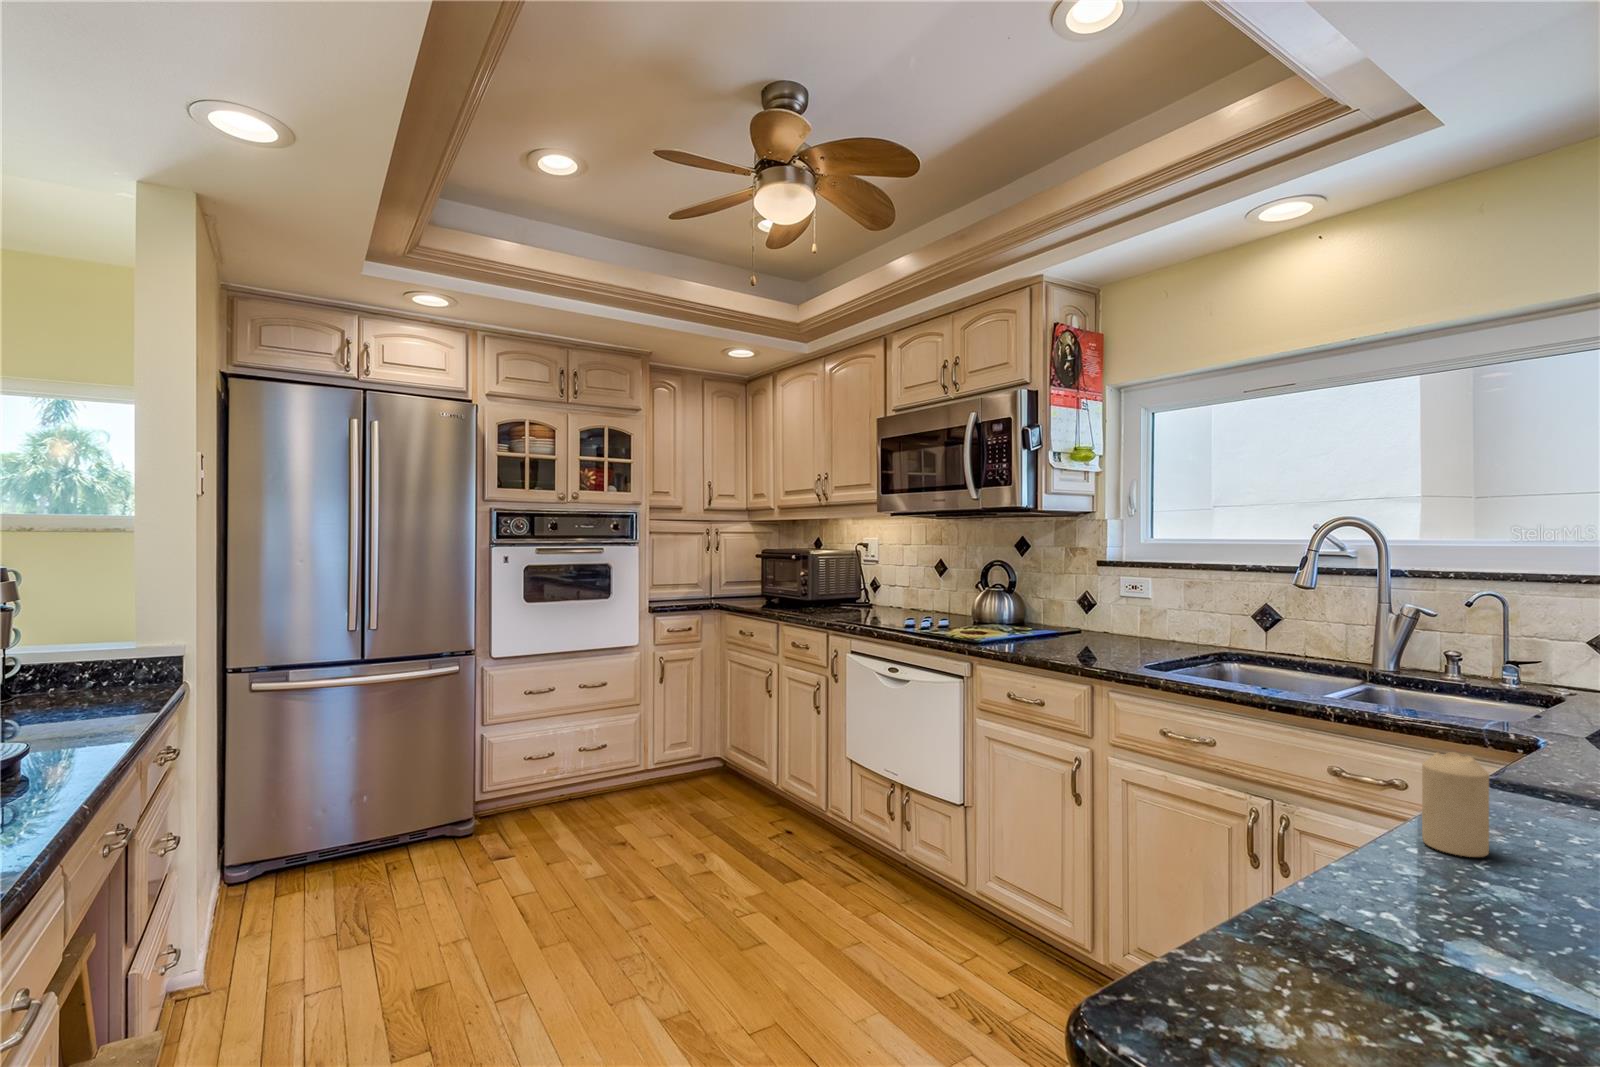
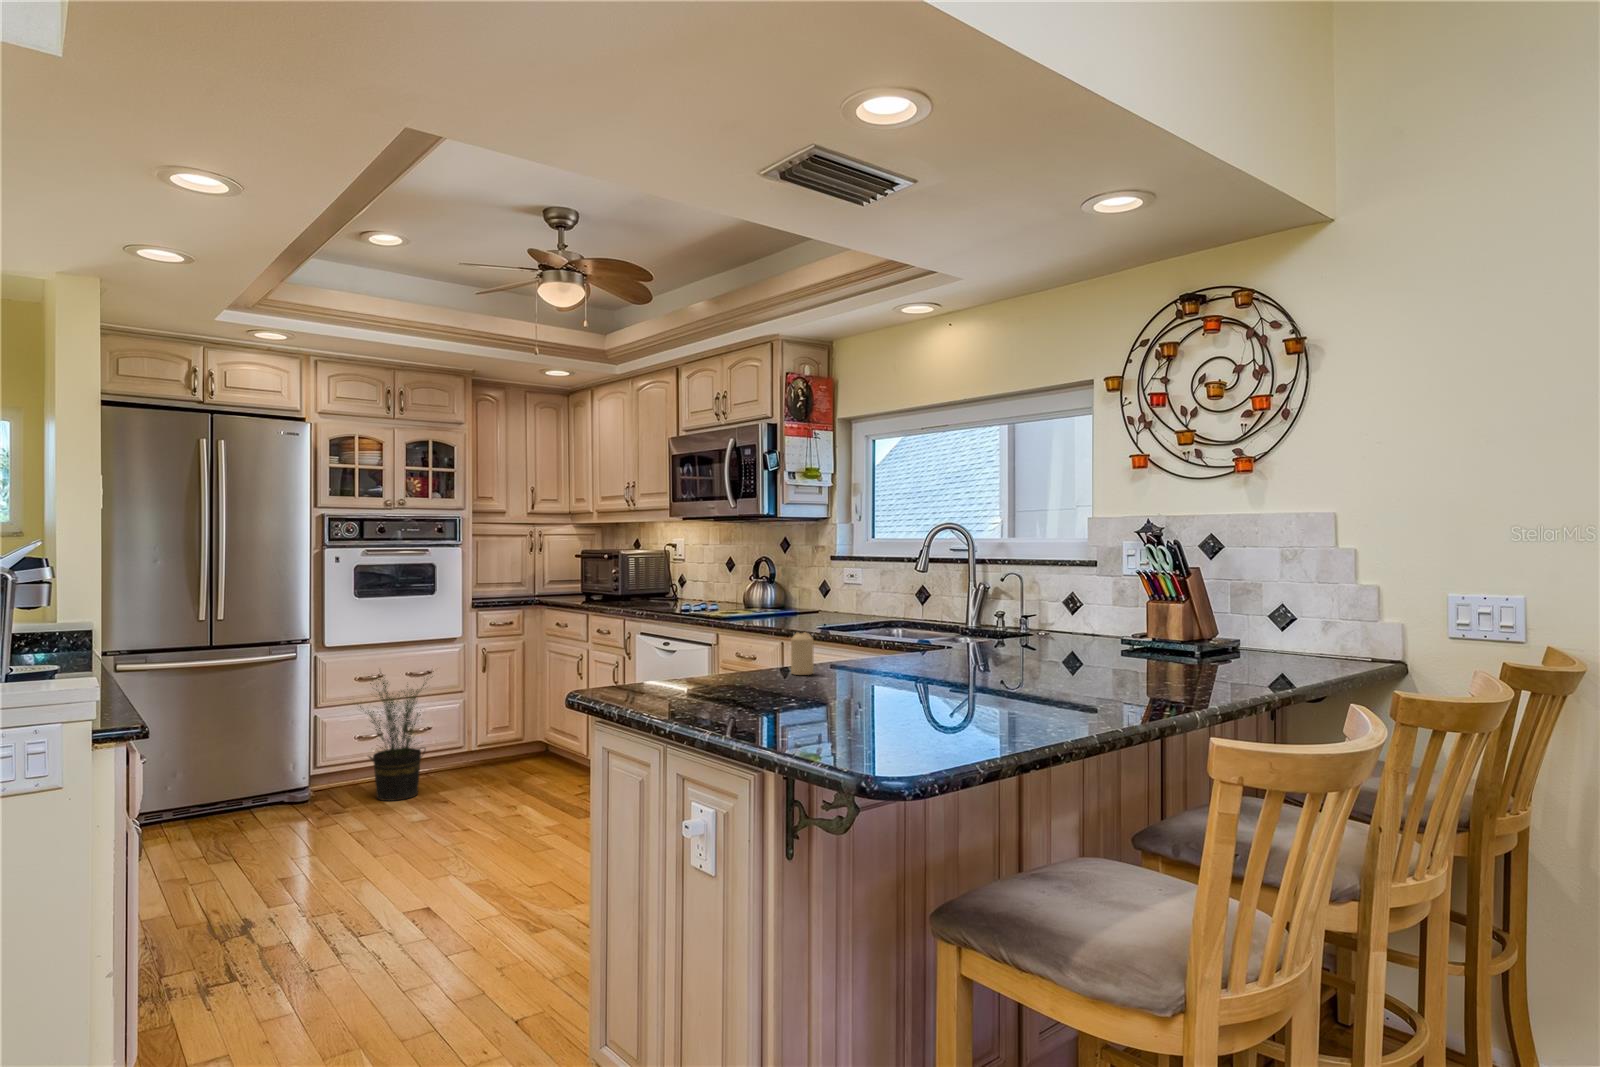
potted plant: none [514,681,617,839] -> present [357,671,434,801]

